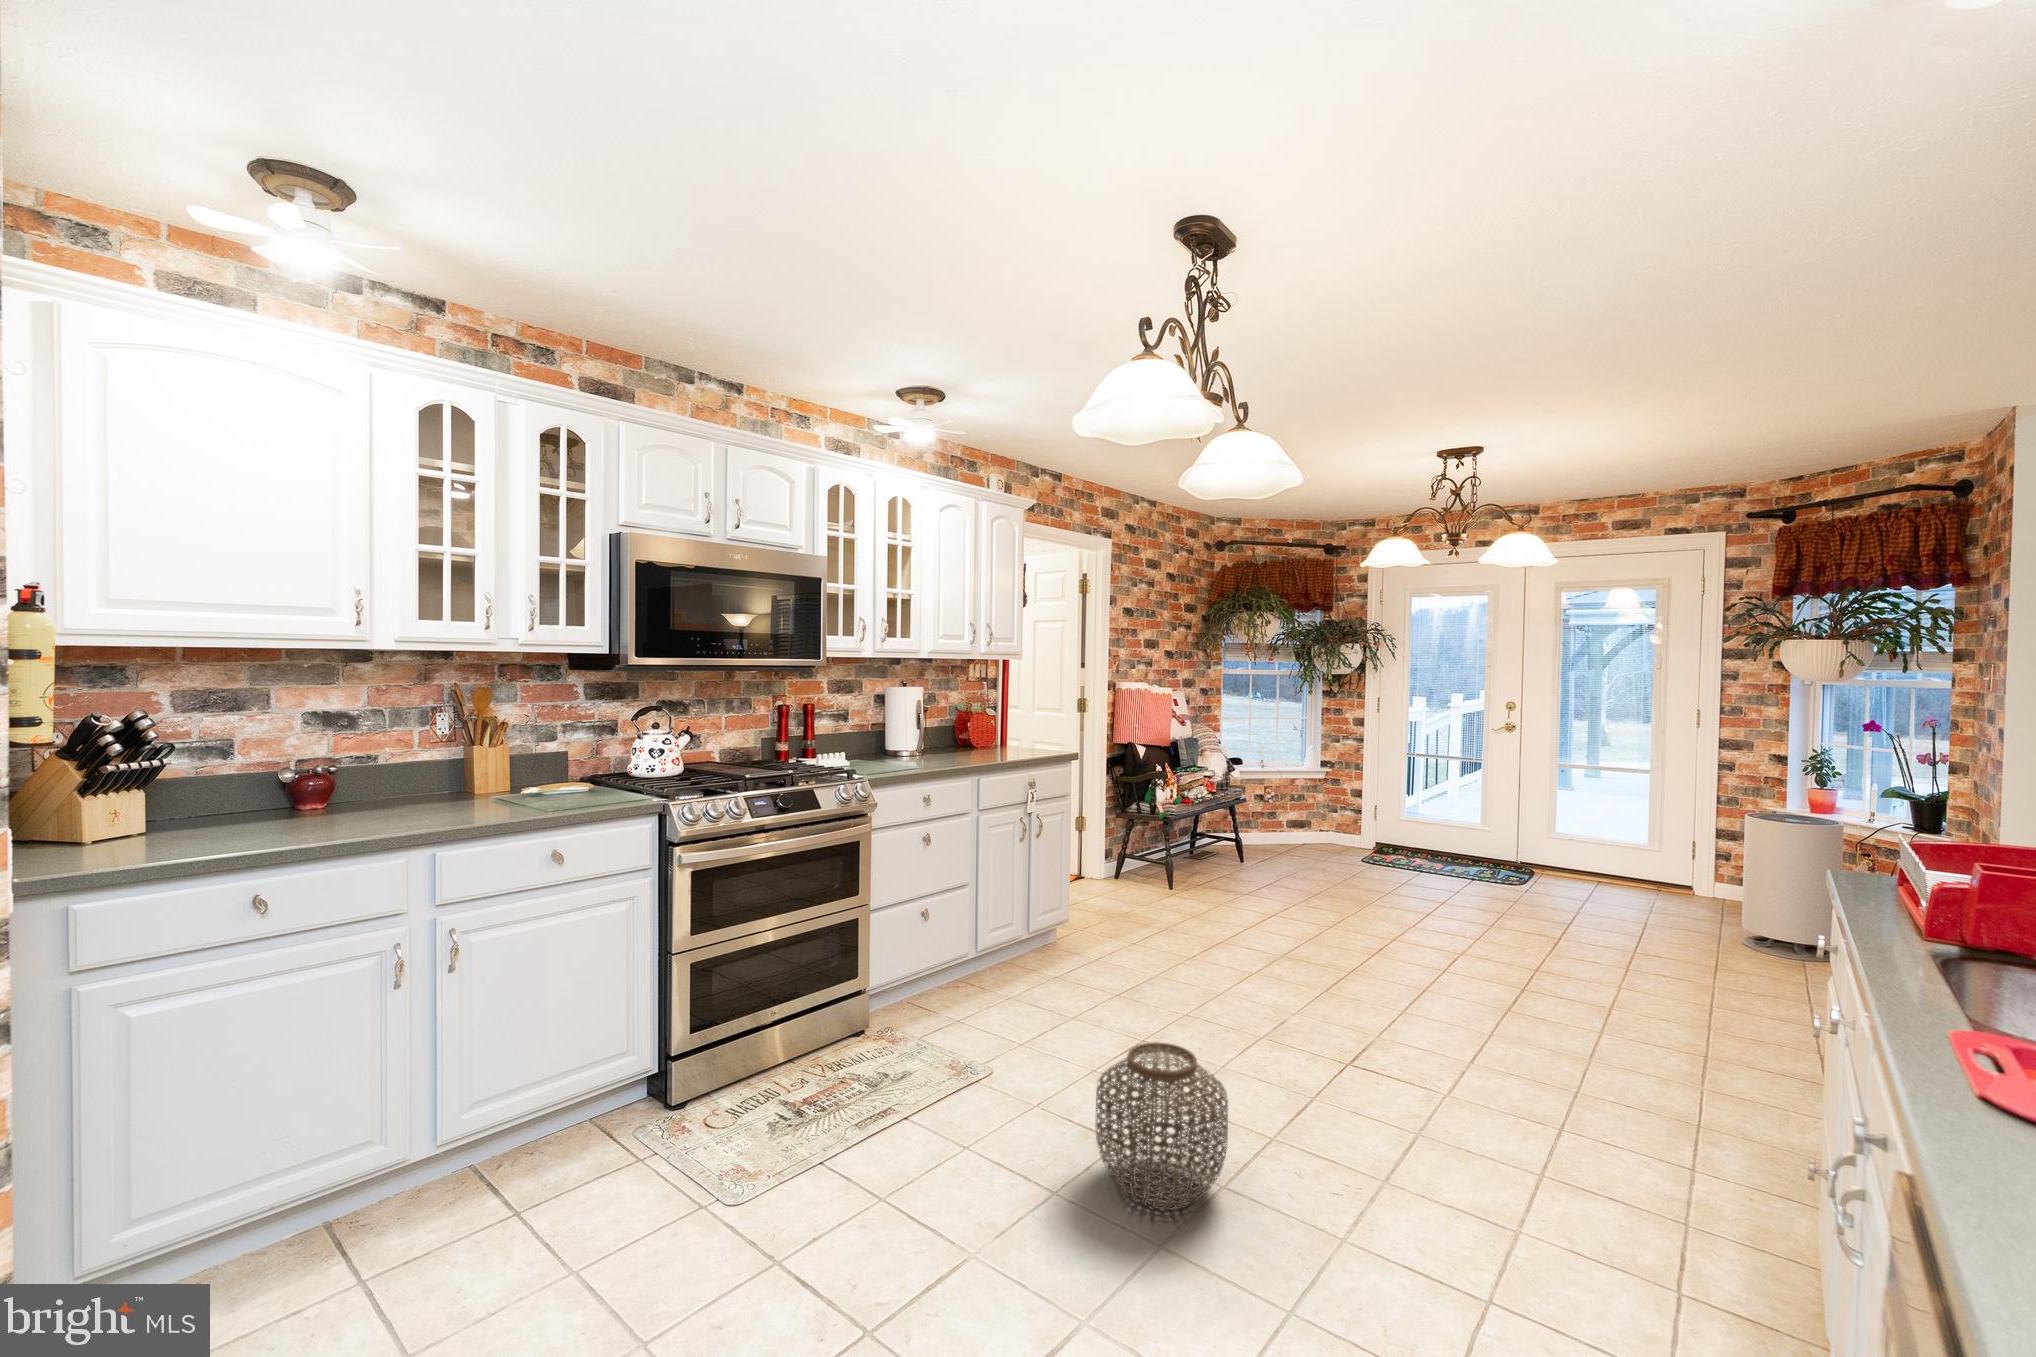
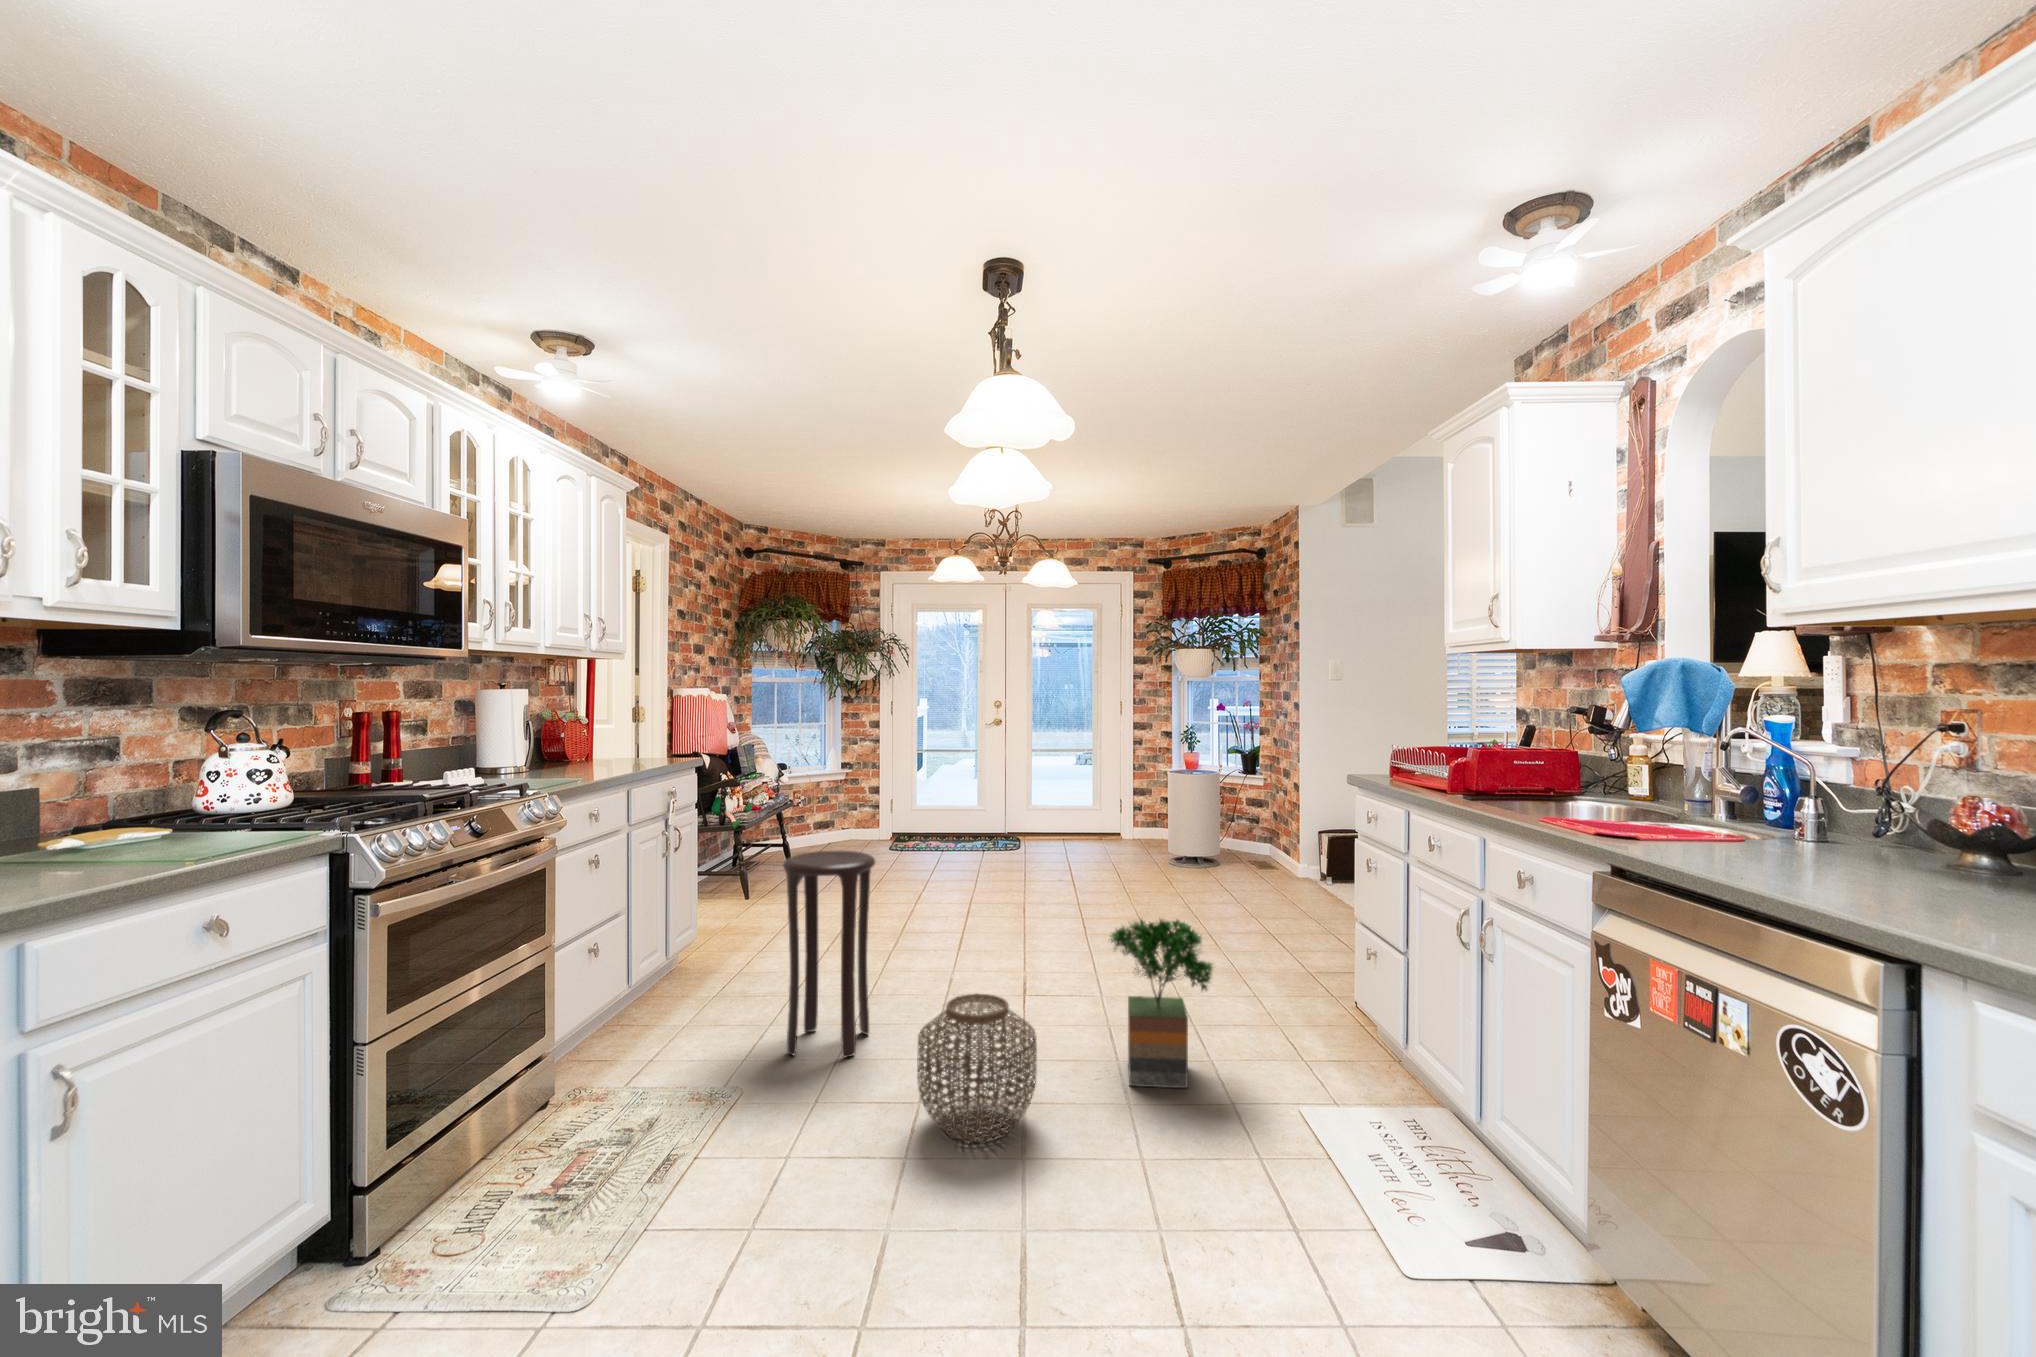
stool: none [1064,859,1157,1072] -> present [783,850,875,1057]
potted tree: none [1369,1006,1512,1247] -> present [1109,919,1213,1088]

